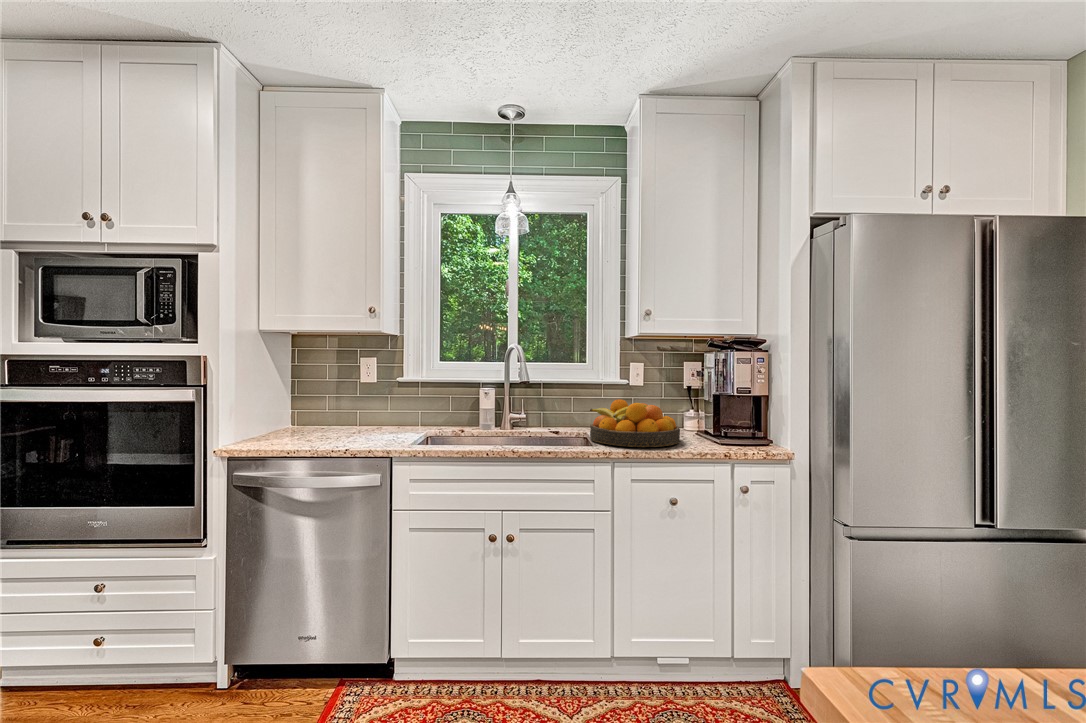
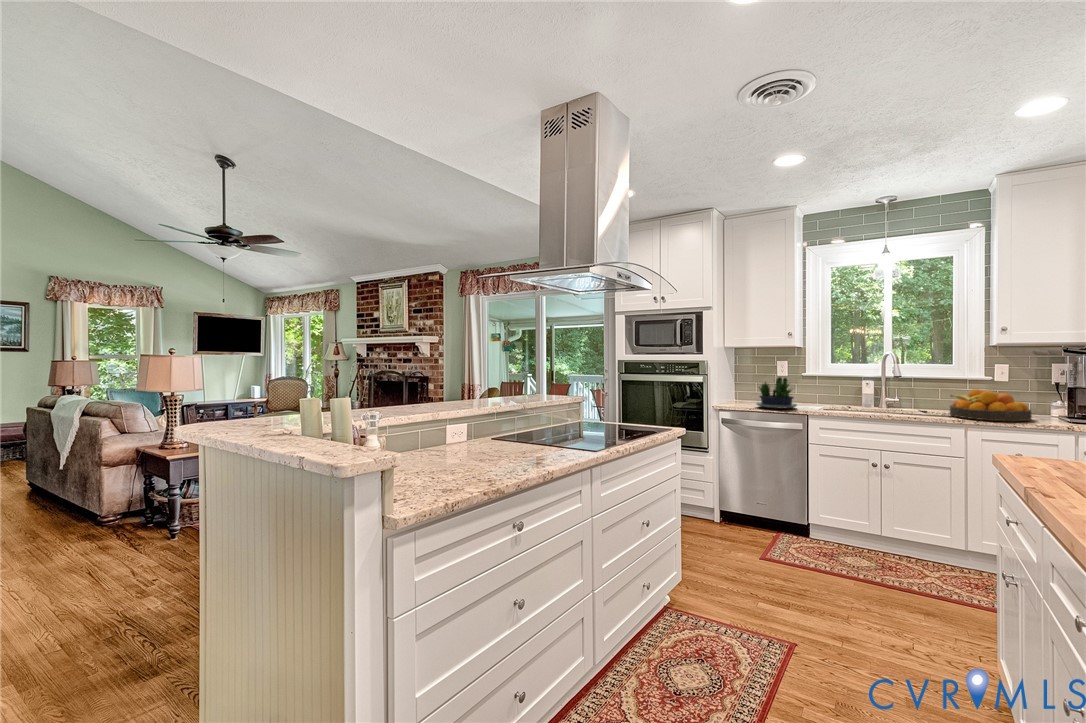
potted plant: none [306,387,385,446] -> present [756,377,797,408]

